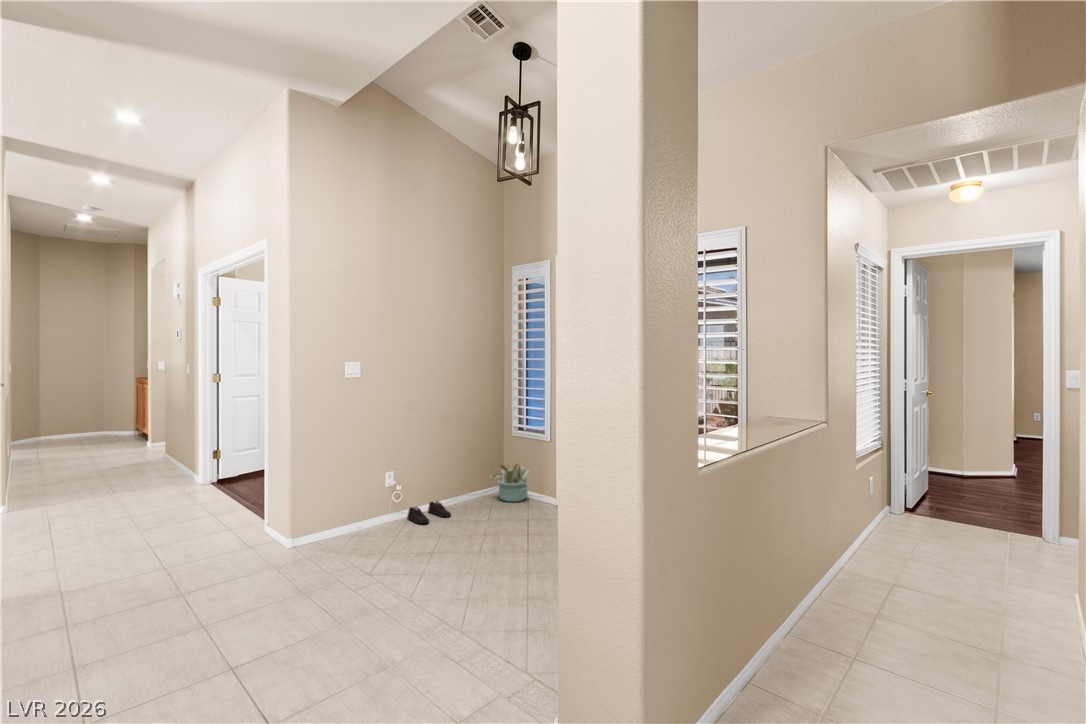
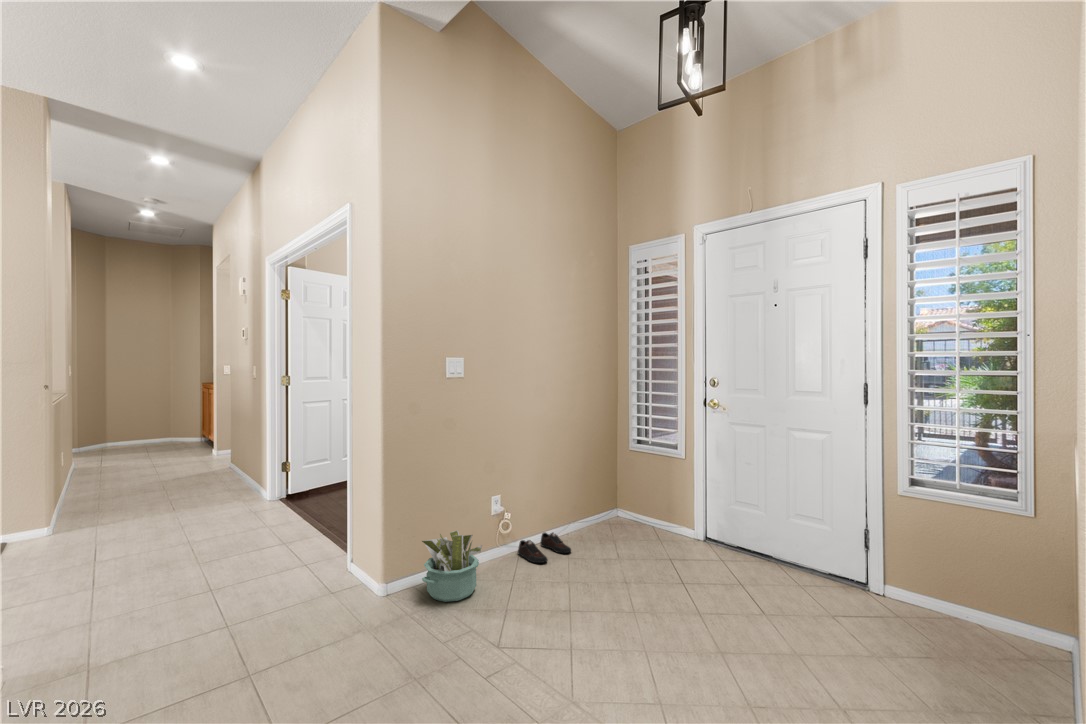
decorative plant: present [490,463,529,502] -> present [422,530,482,602]

